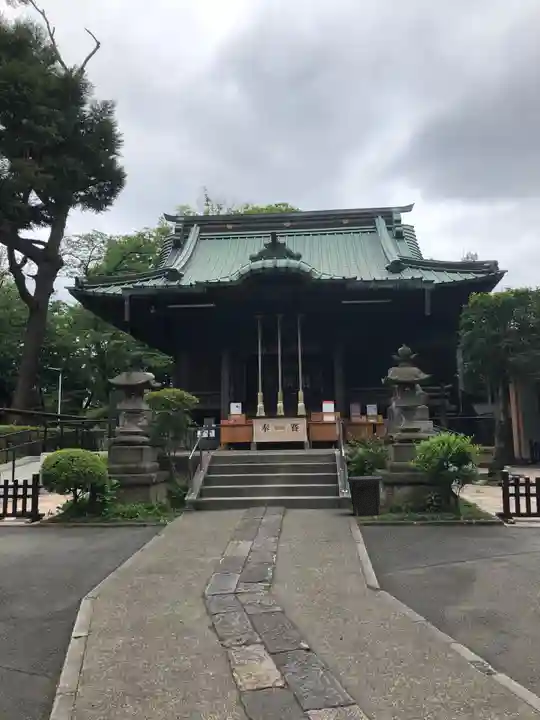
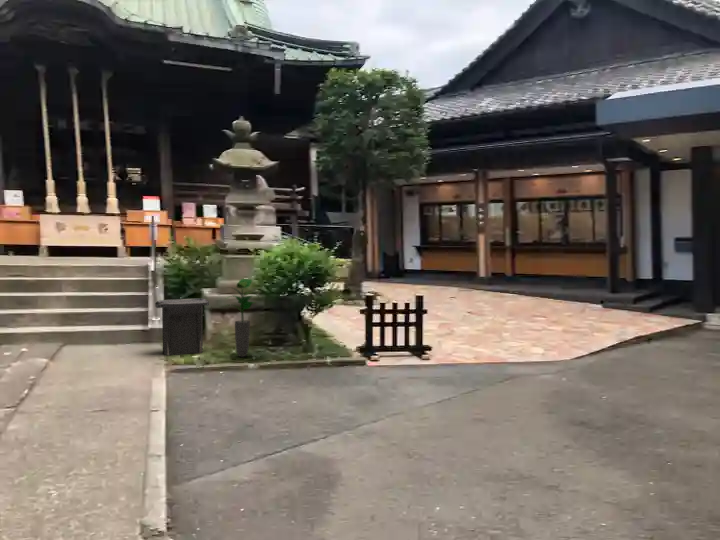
potted plant: none [395,461,420,518] -> present [233,279,253,357]

